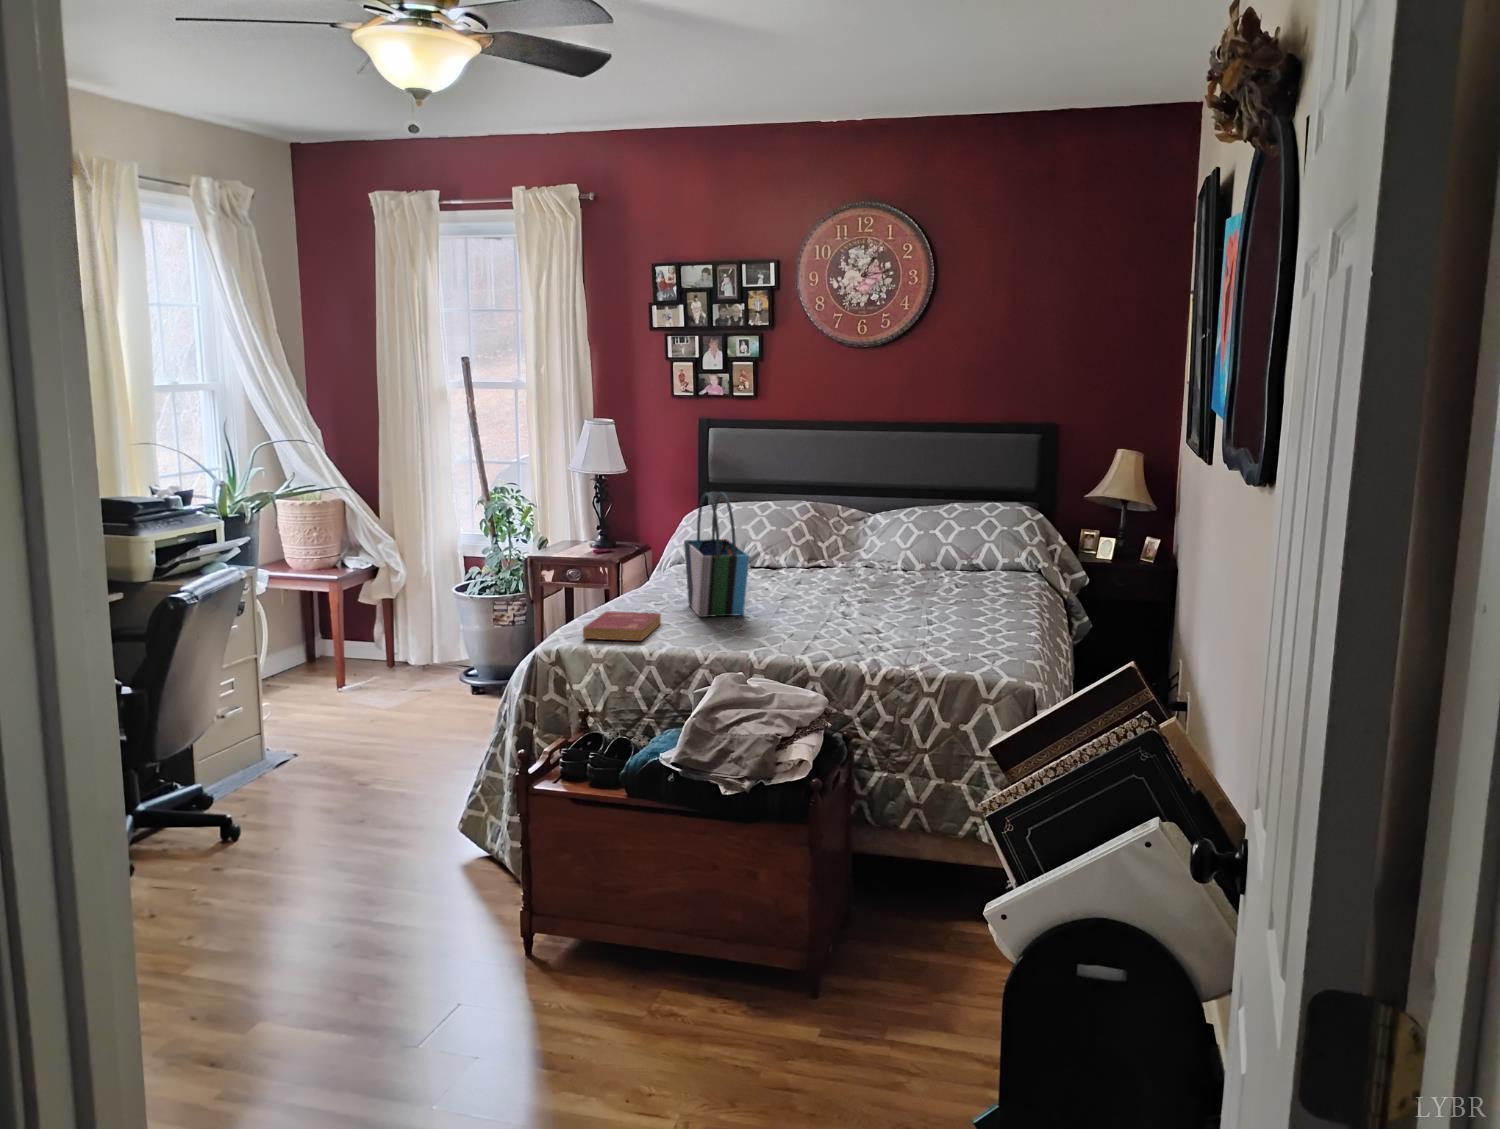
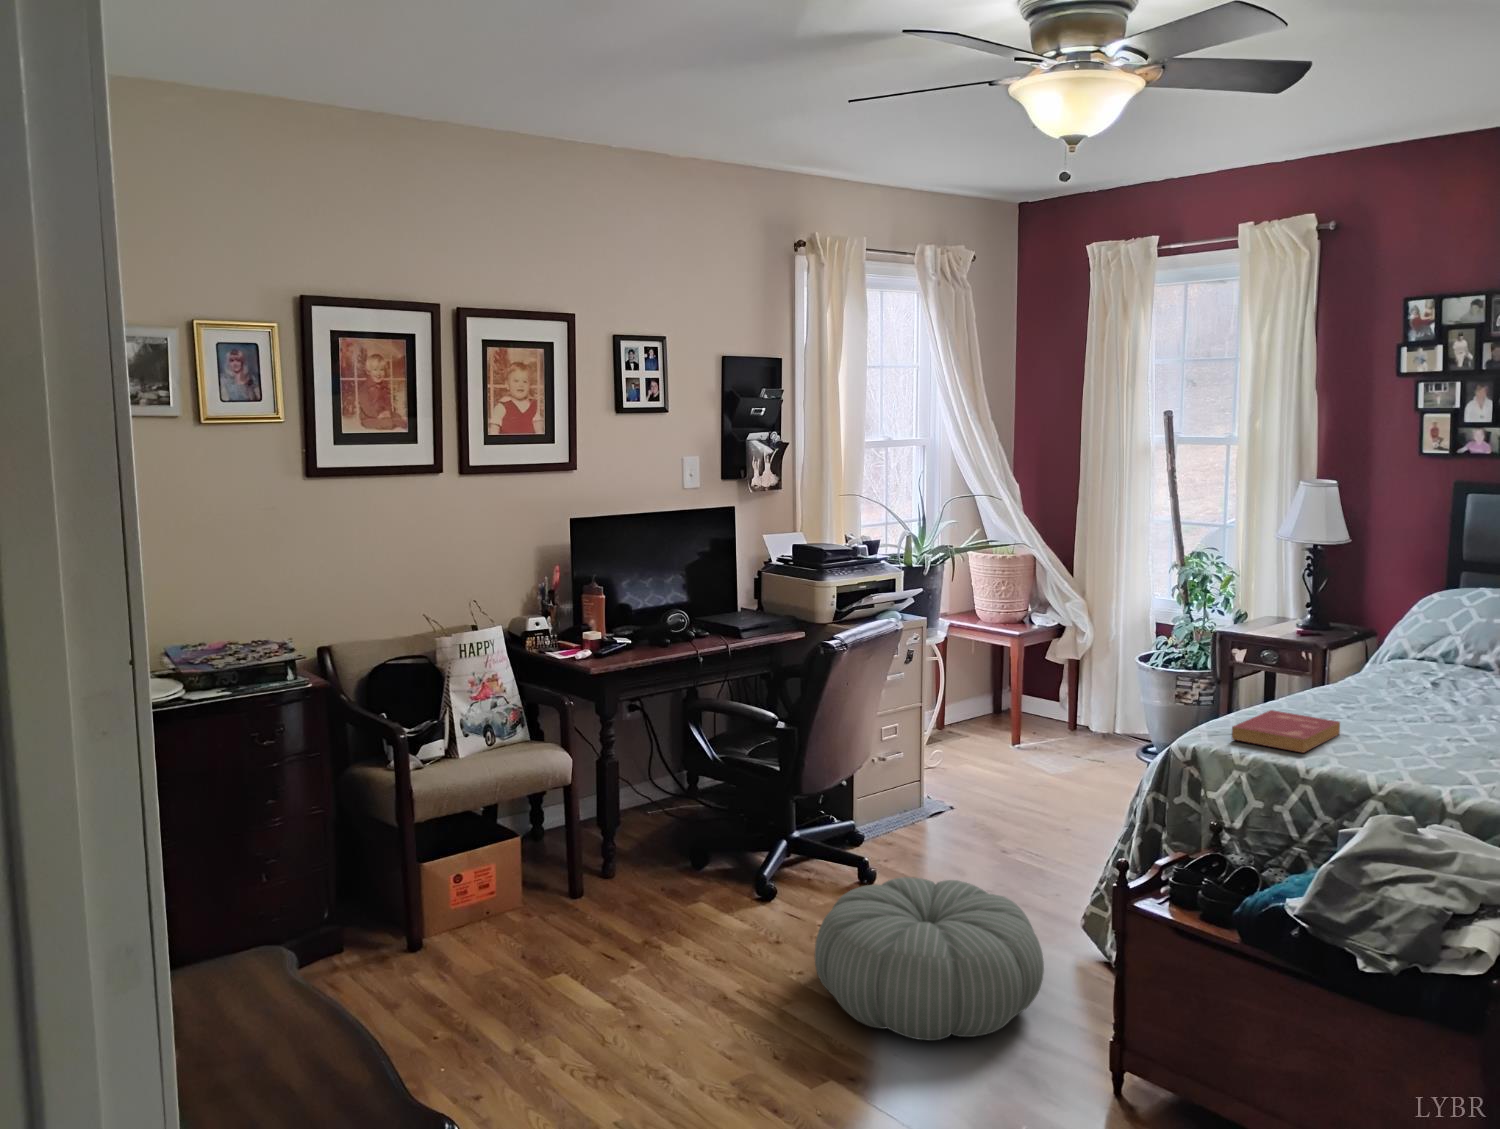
tote bag: present [684,493,749,617] -> none [1388,579,1471,739]
pouf: none [210,812,446,970] -> present [815,877,1044,1040]

